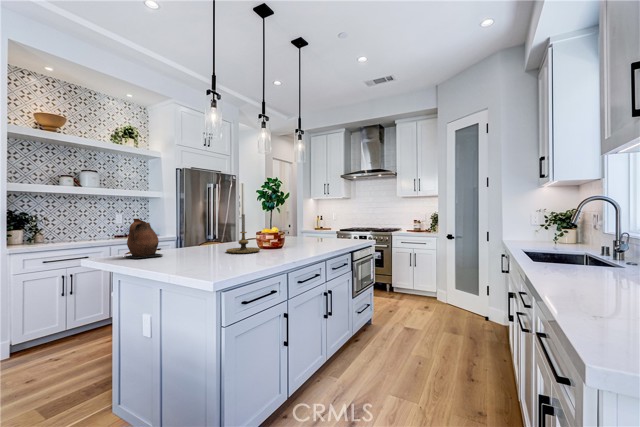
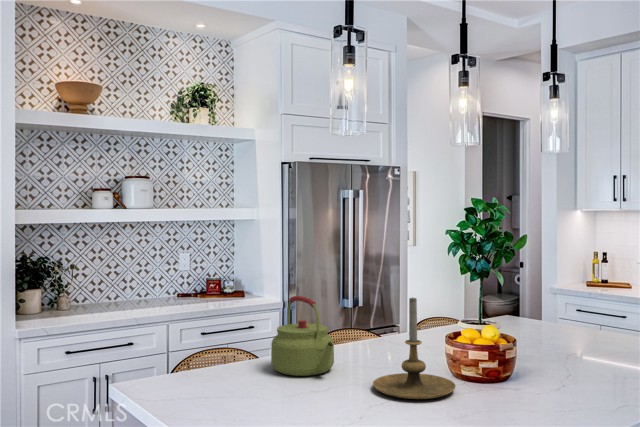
kettle: none [177,218,208,251] -> present [271,296,334,376]
ceramic pitcher: present [126,219,163,258] -> none [165,310,240,399]

